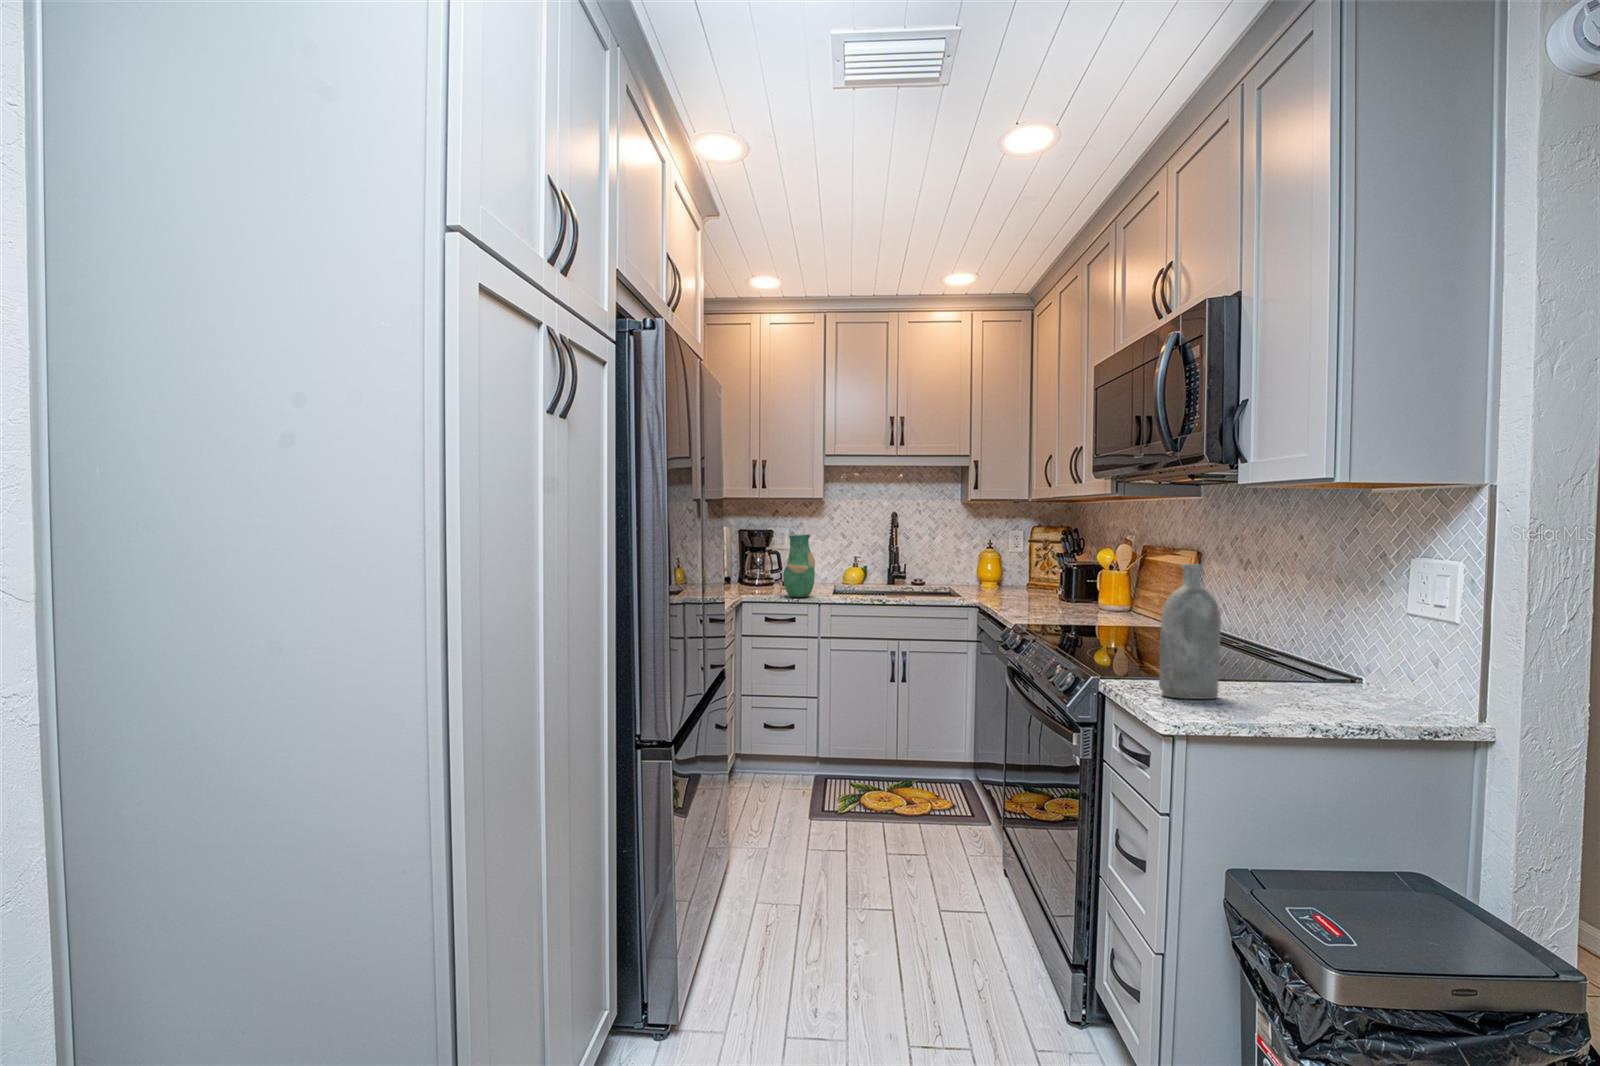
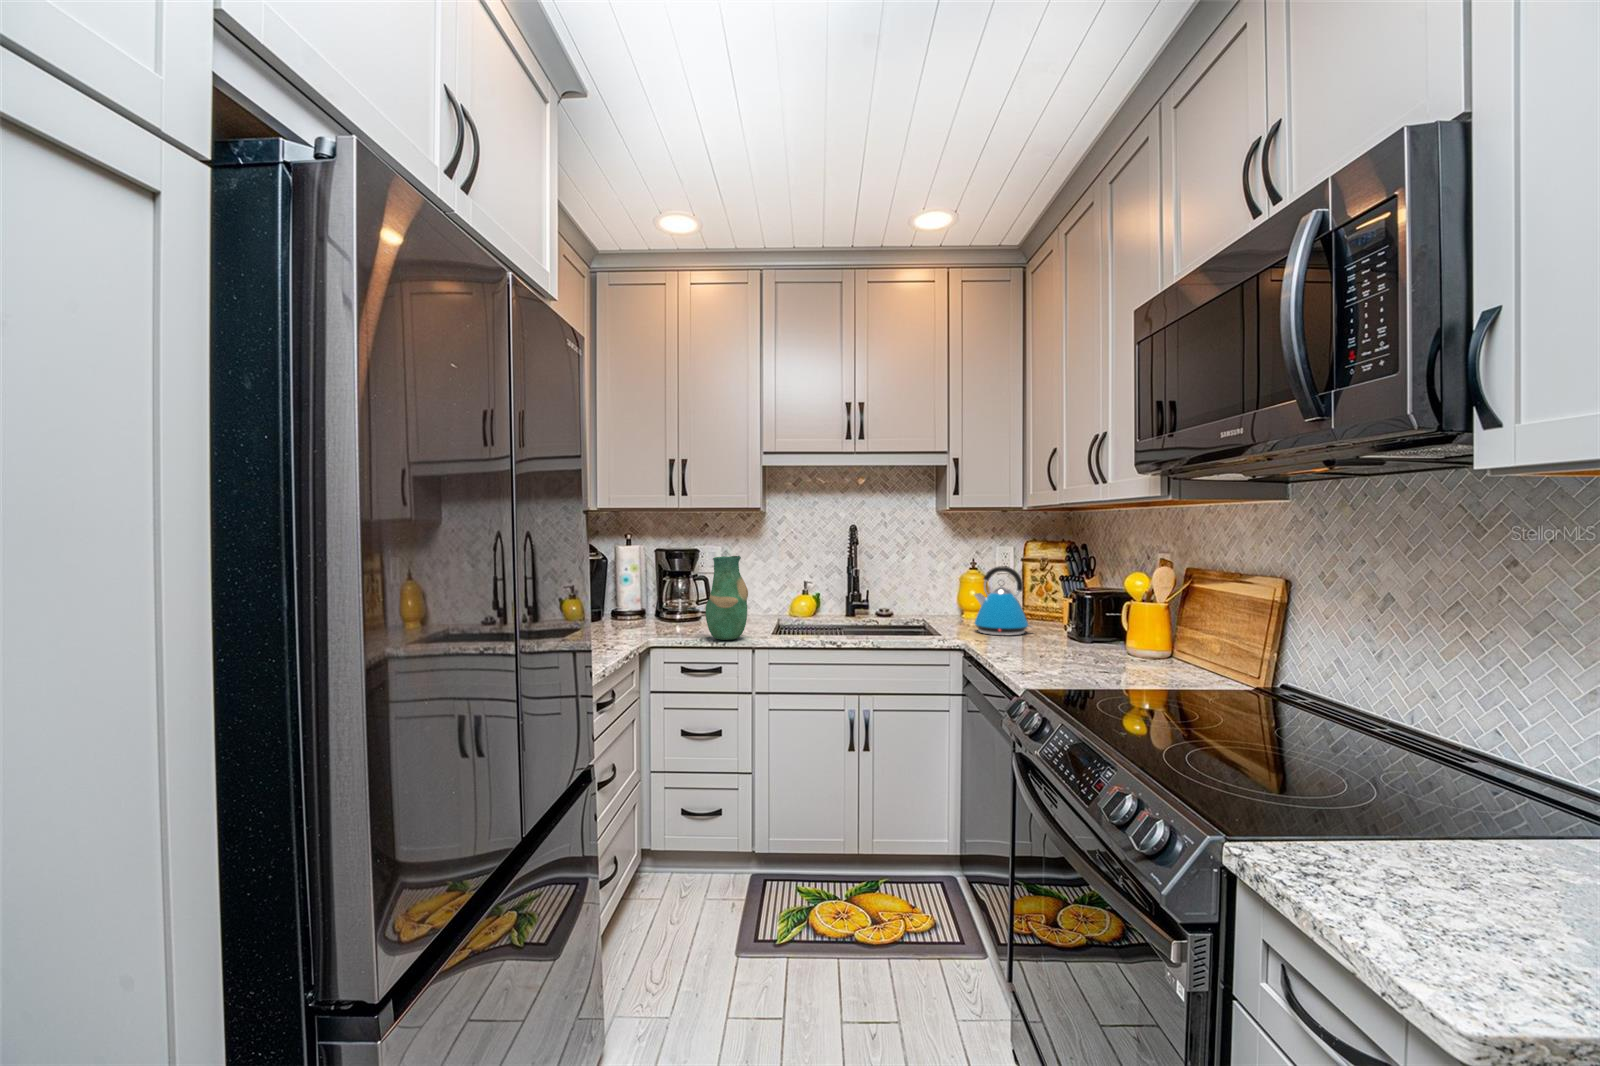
kettle: none [988,545,1034,598] -> present [974,566,1032,635]
bottle: present [1159,564,1221,699] -> none [1370,631,1500,915]

